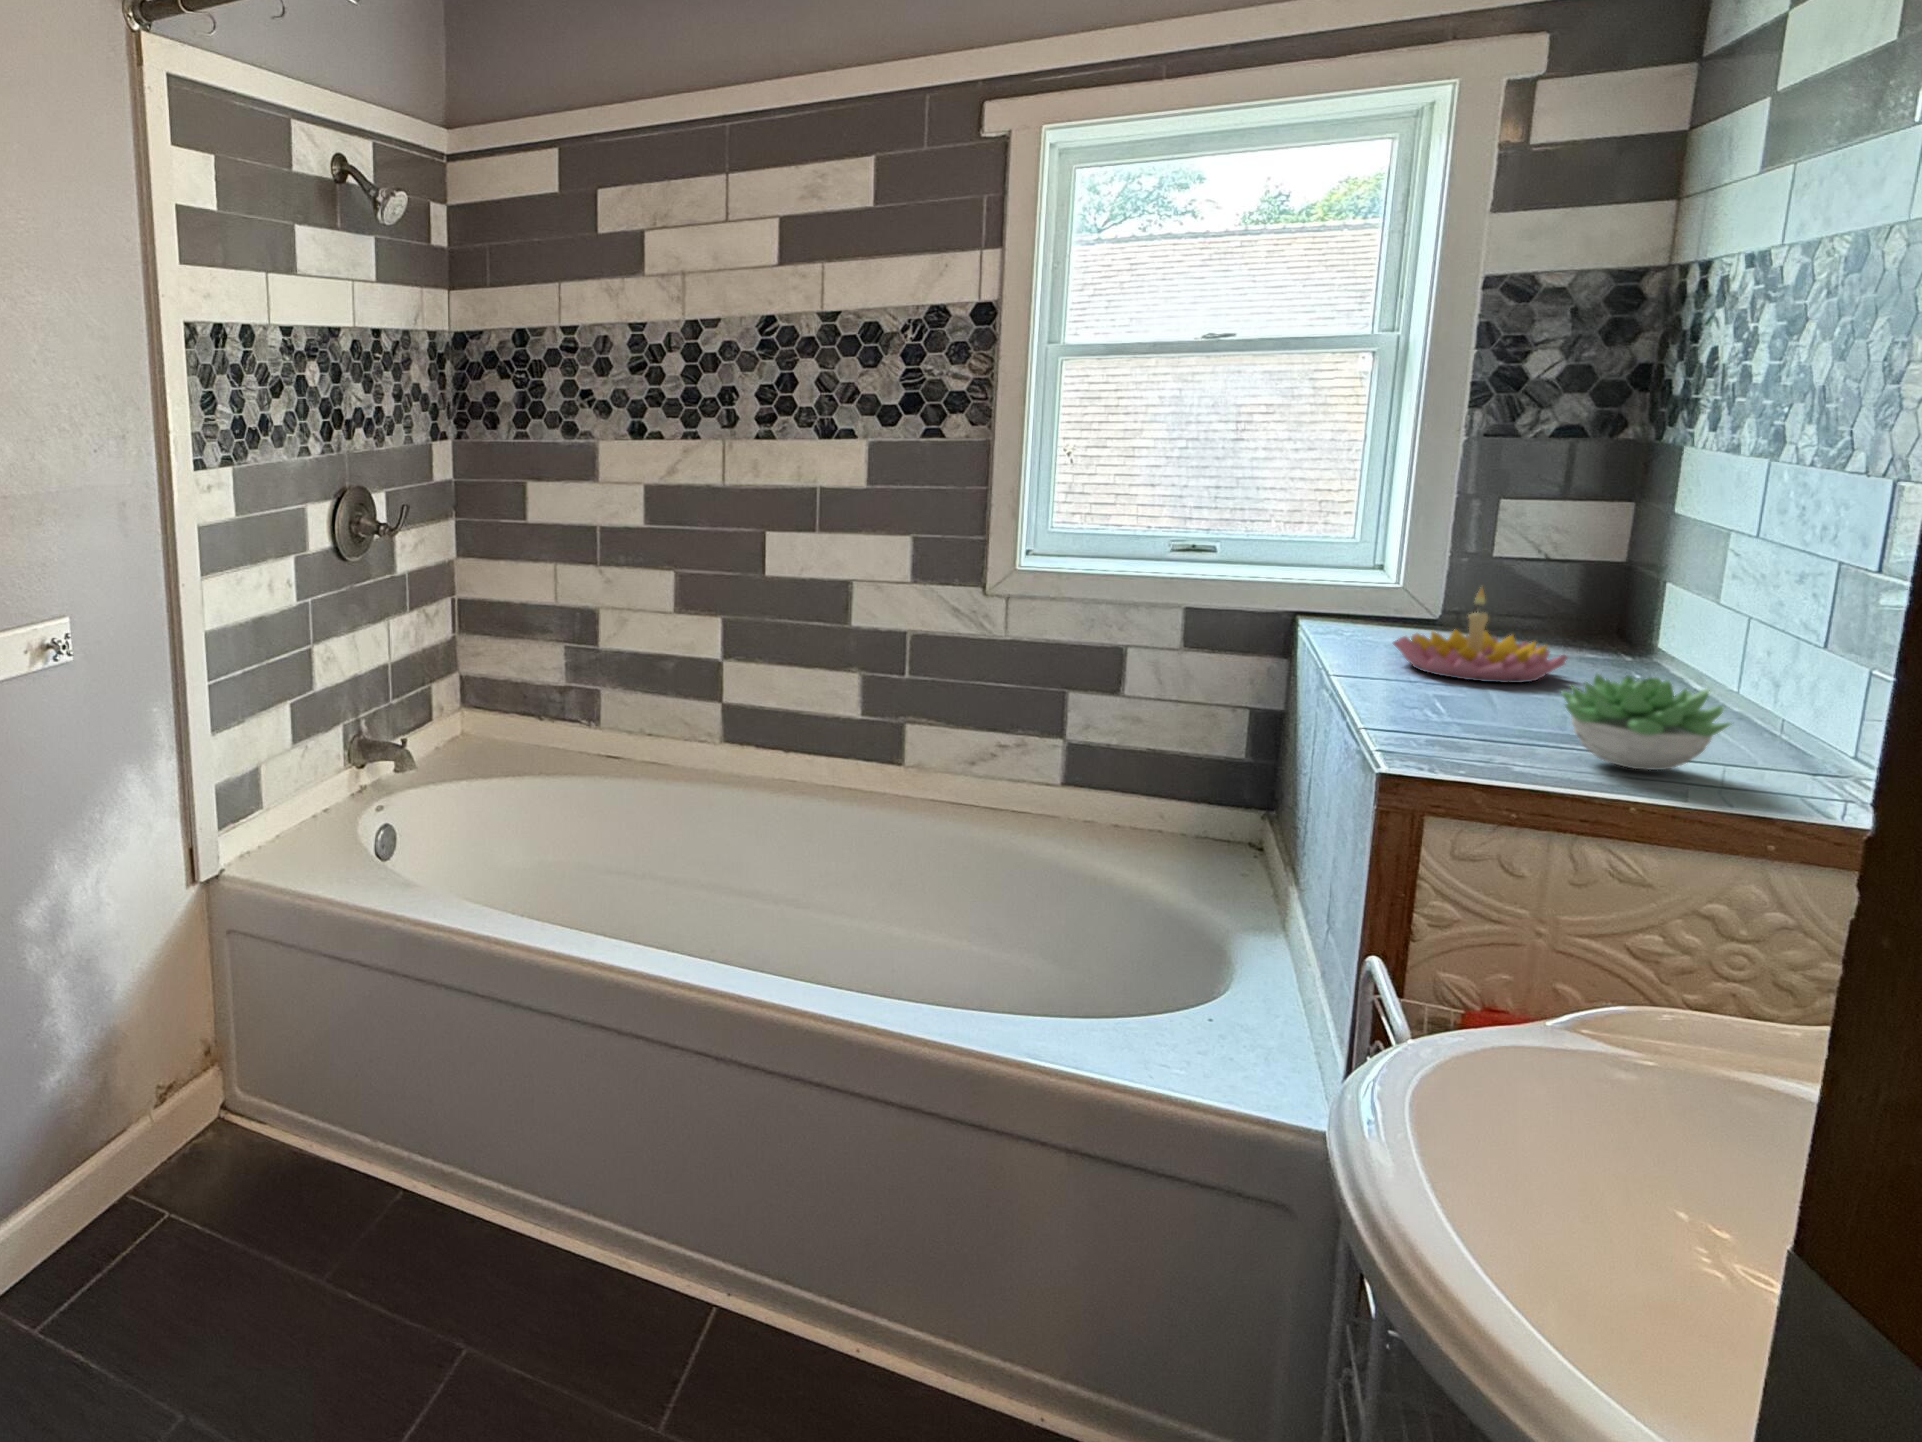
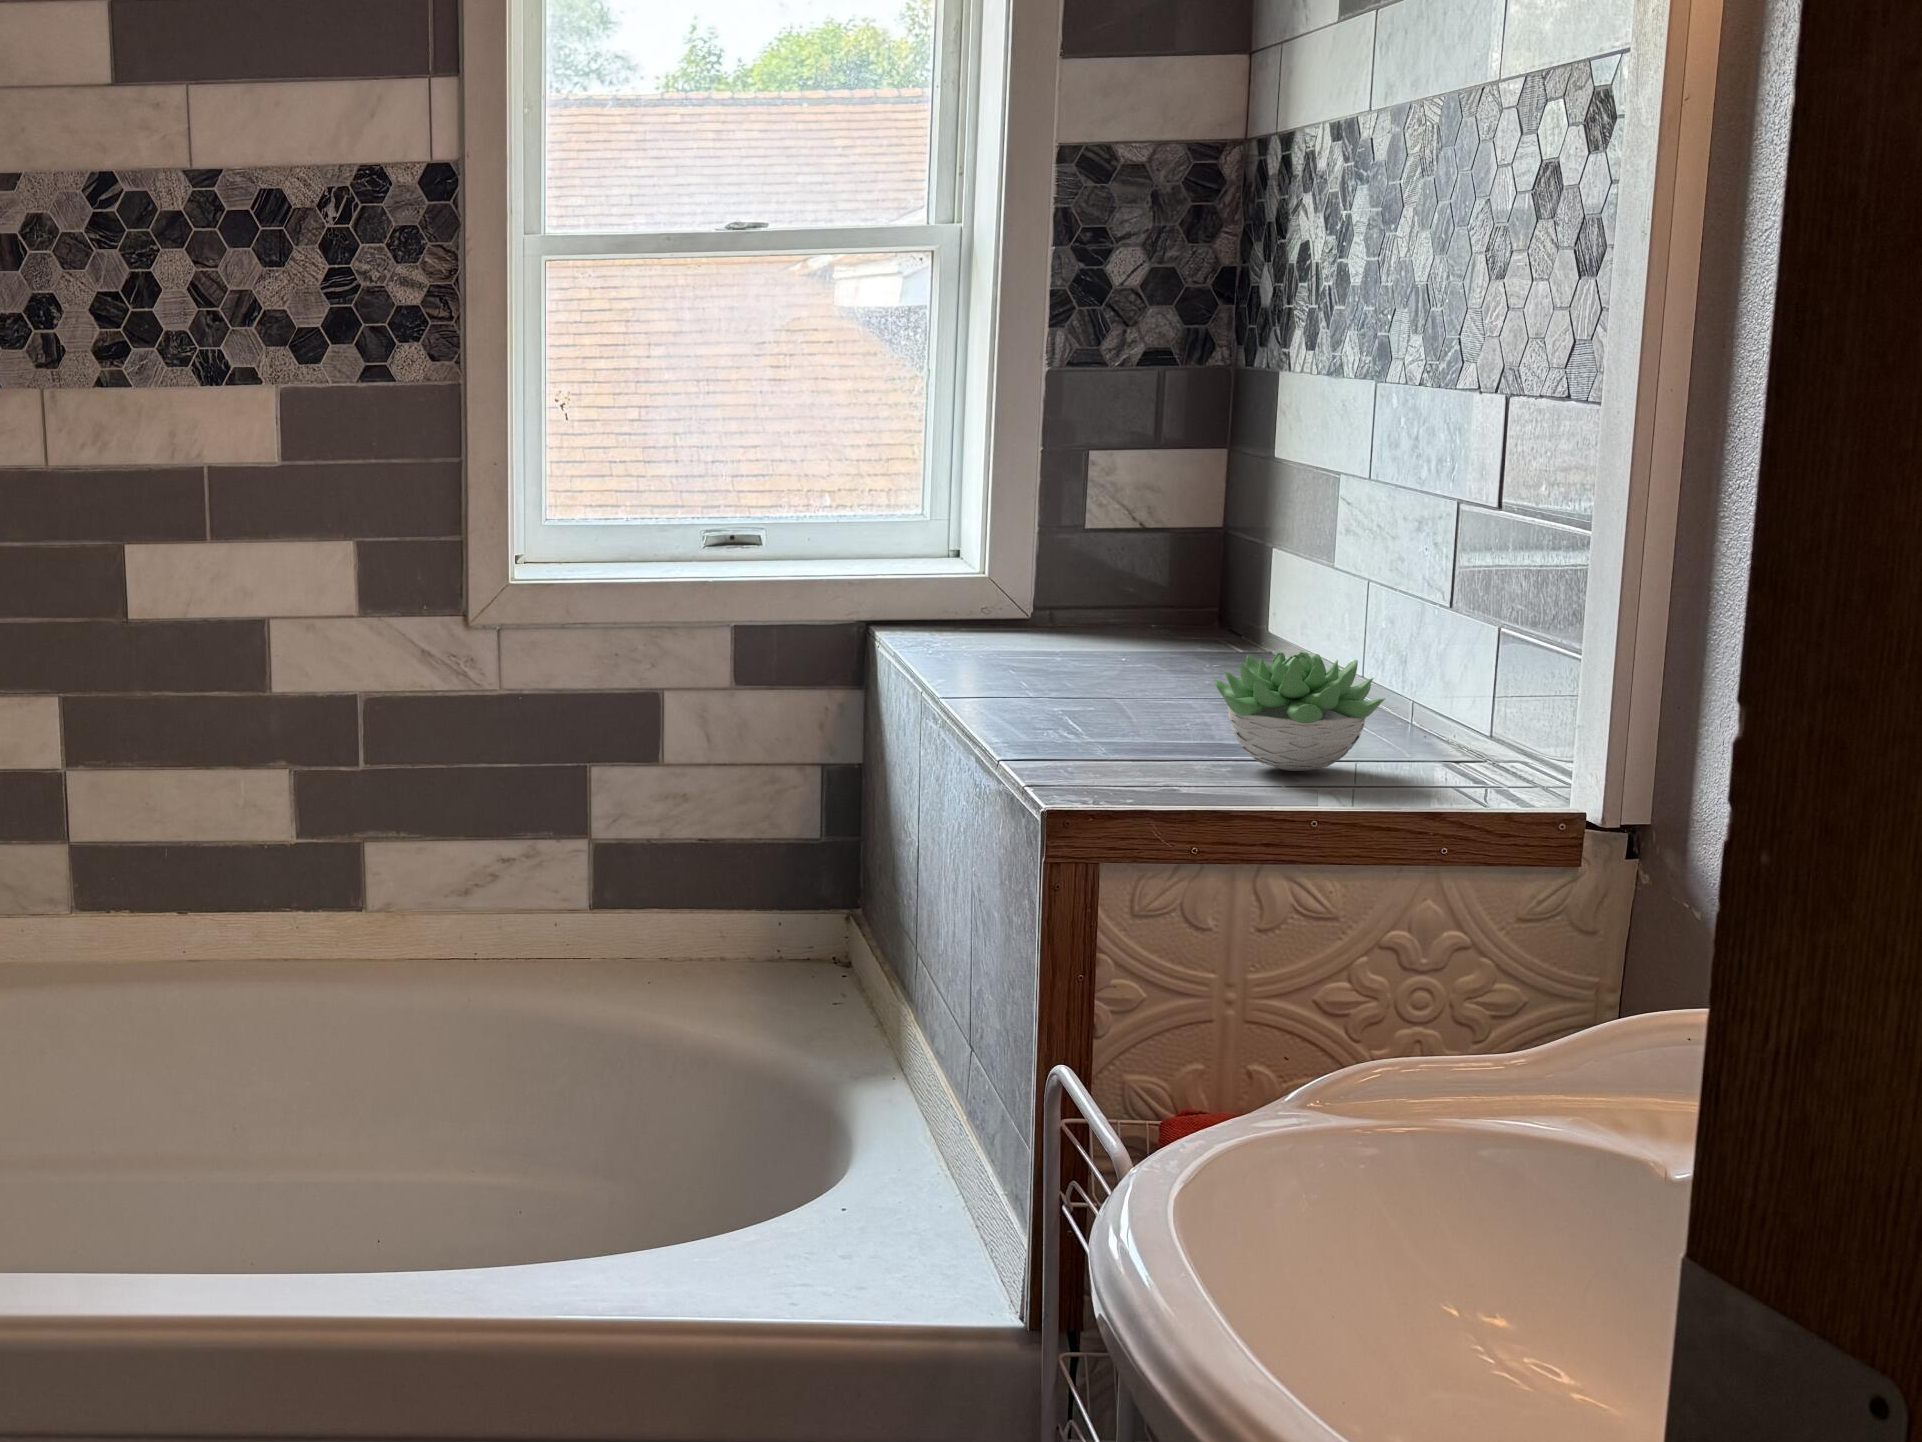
candle holder: present [1393,588,1567,683] -> none [1009,559,1196,689]

